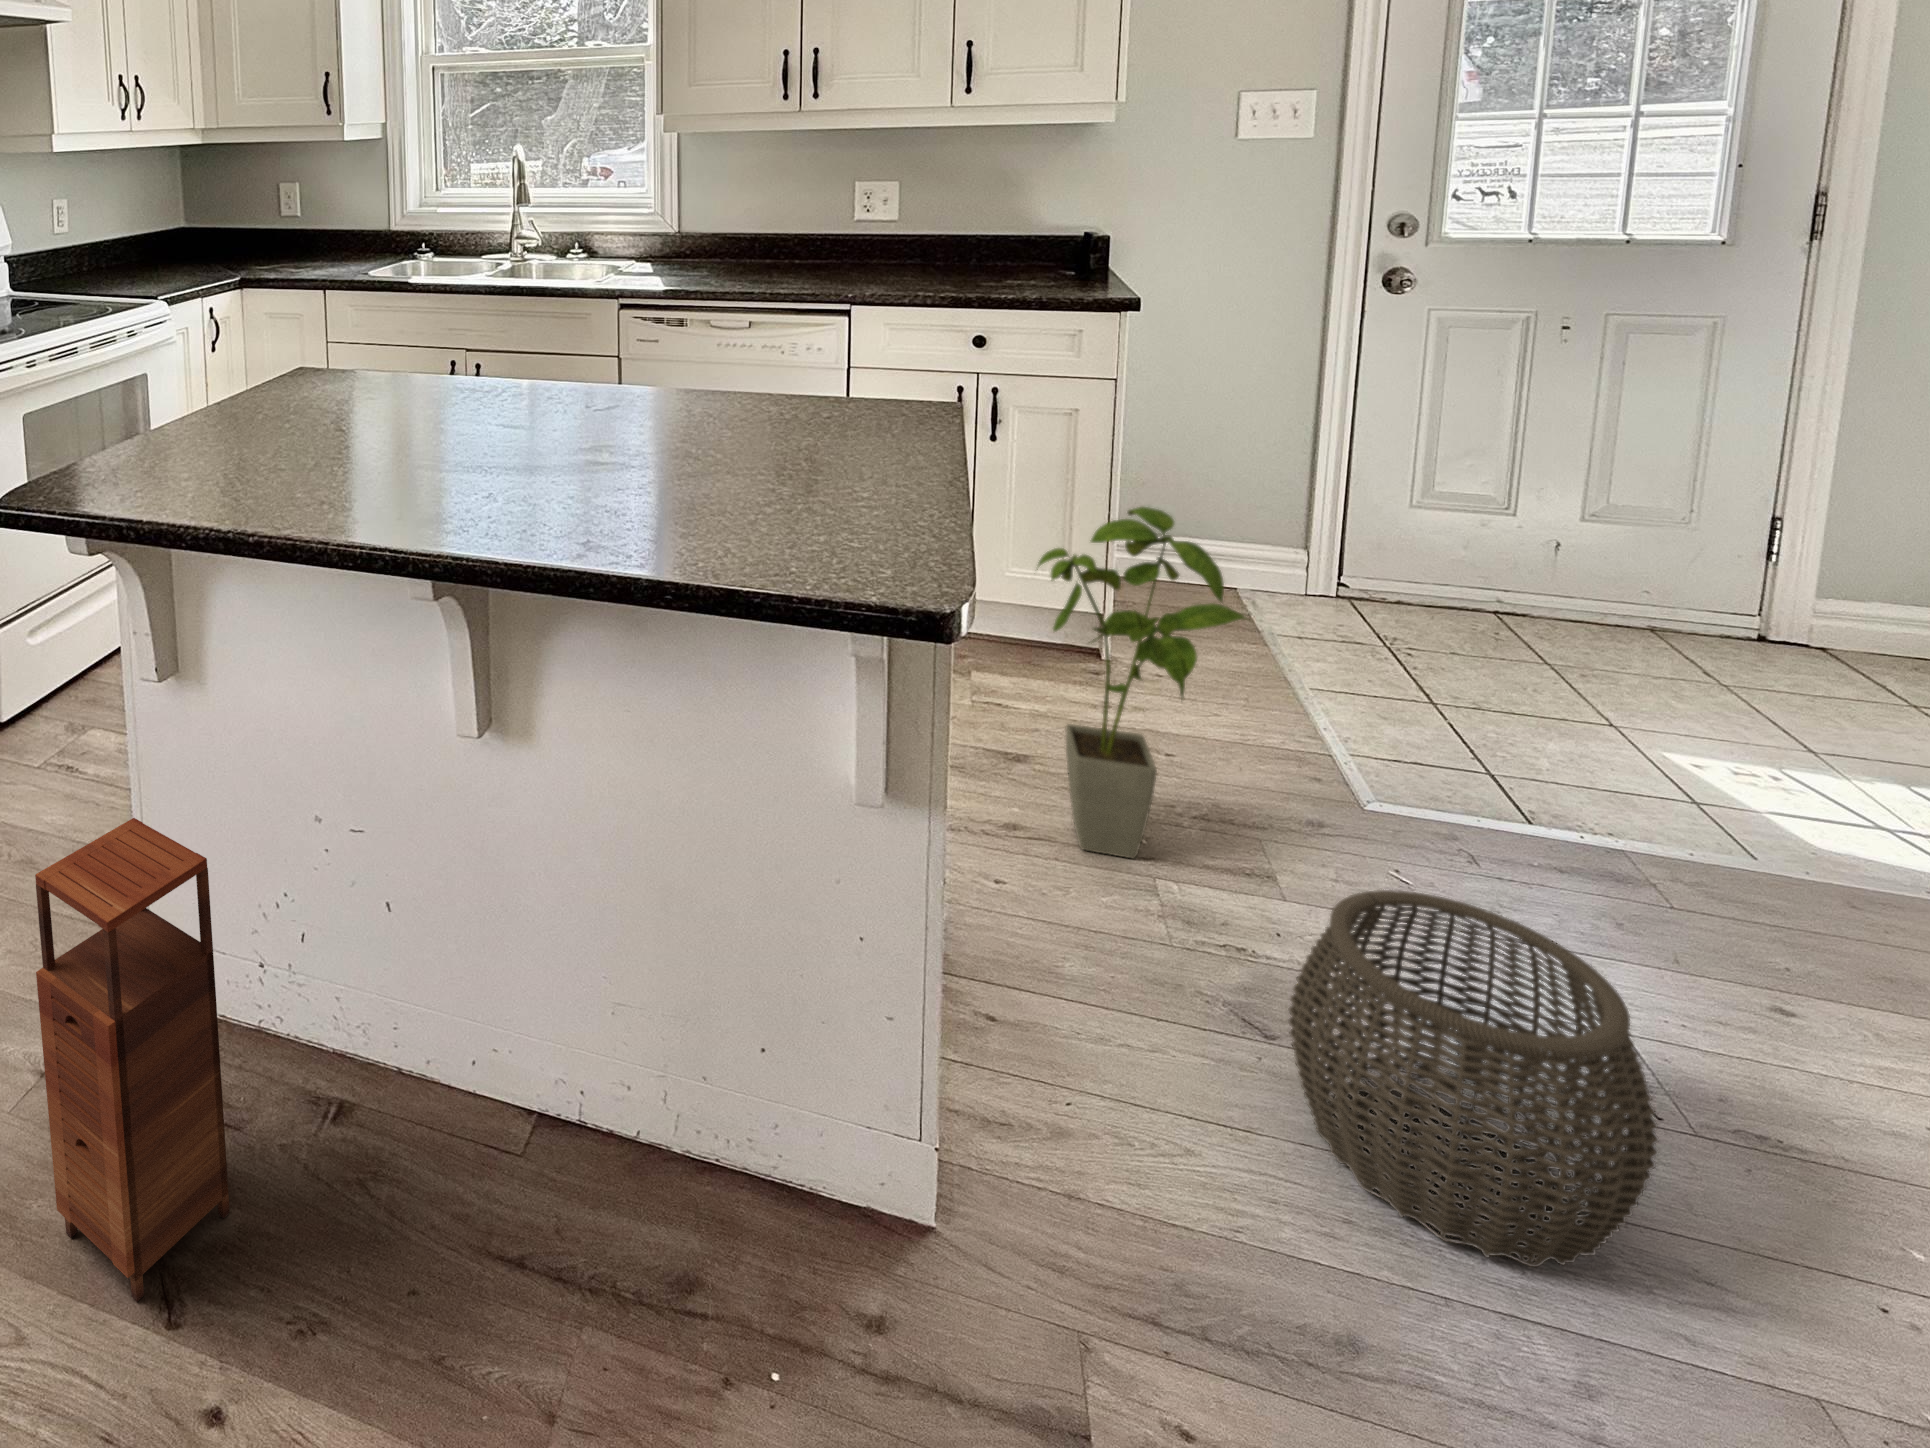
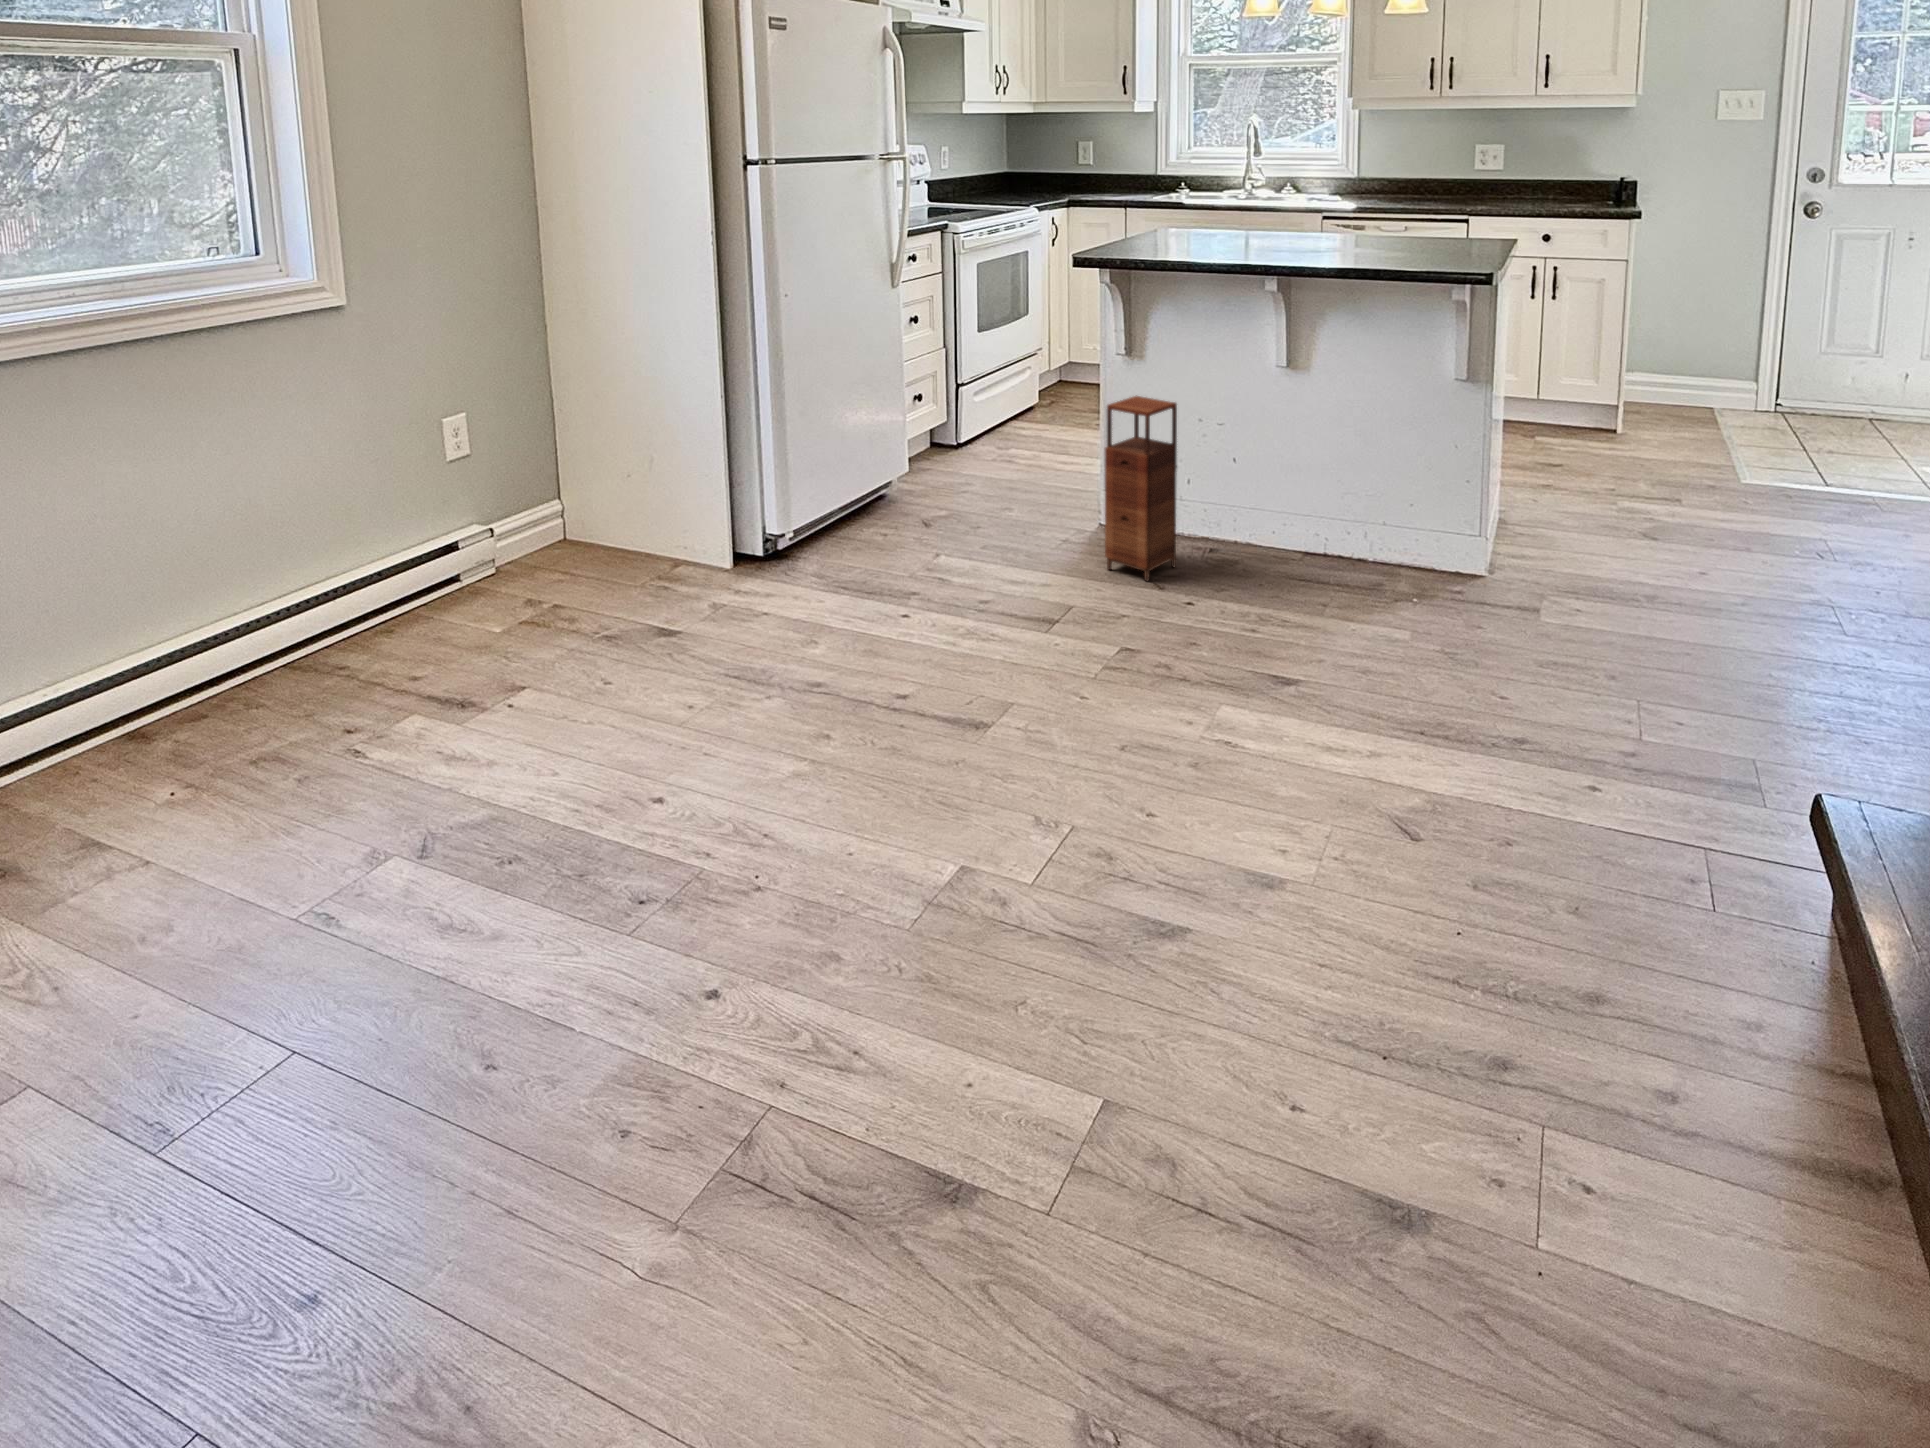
house plant: present [1037,507,1246,859] -> none [1560,304,1673,493]
woven basket: present [1289,890,1659,1267] -> none [1650,452,1789,580]

